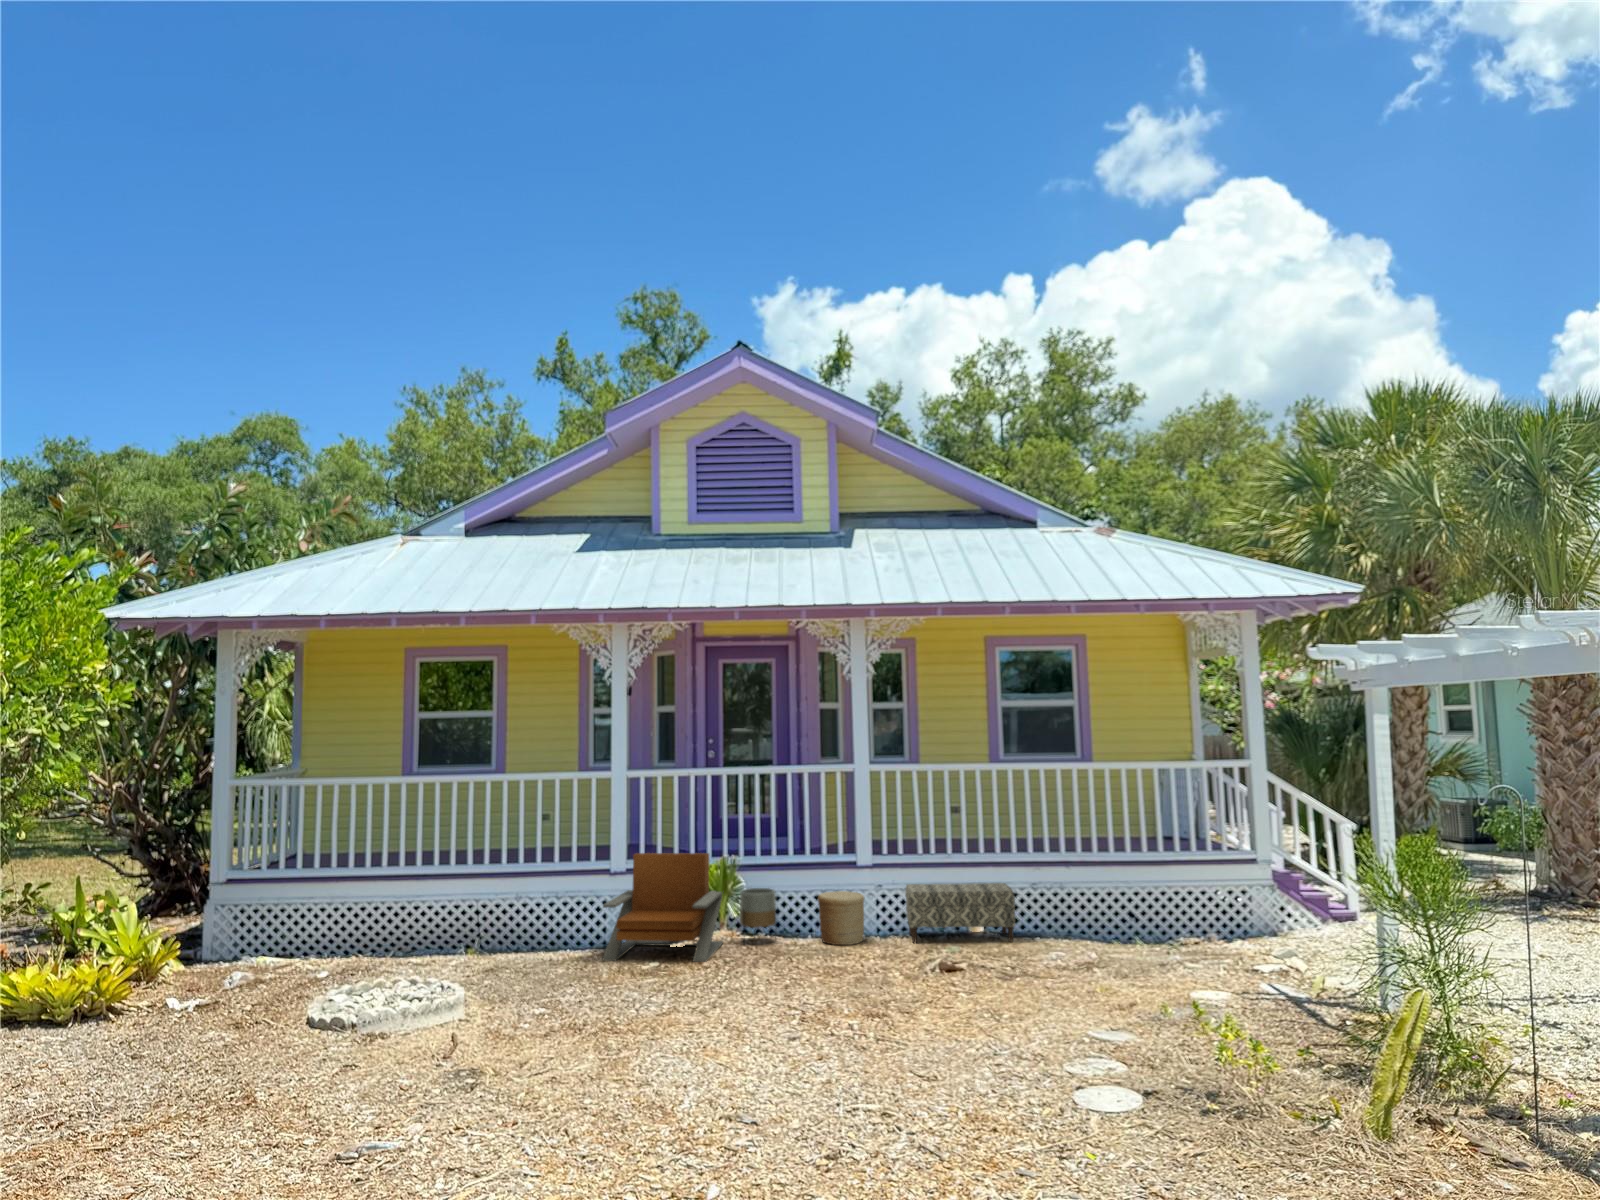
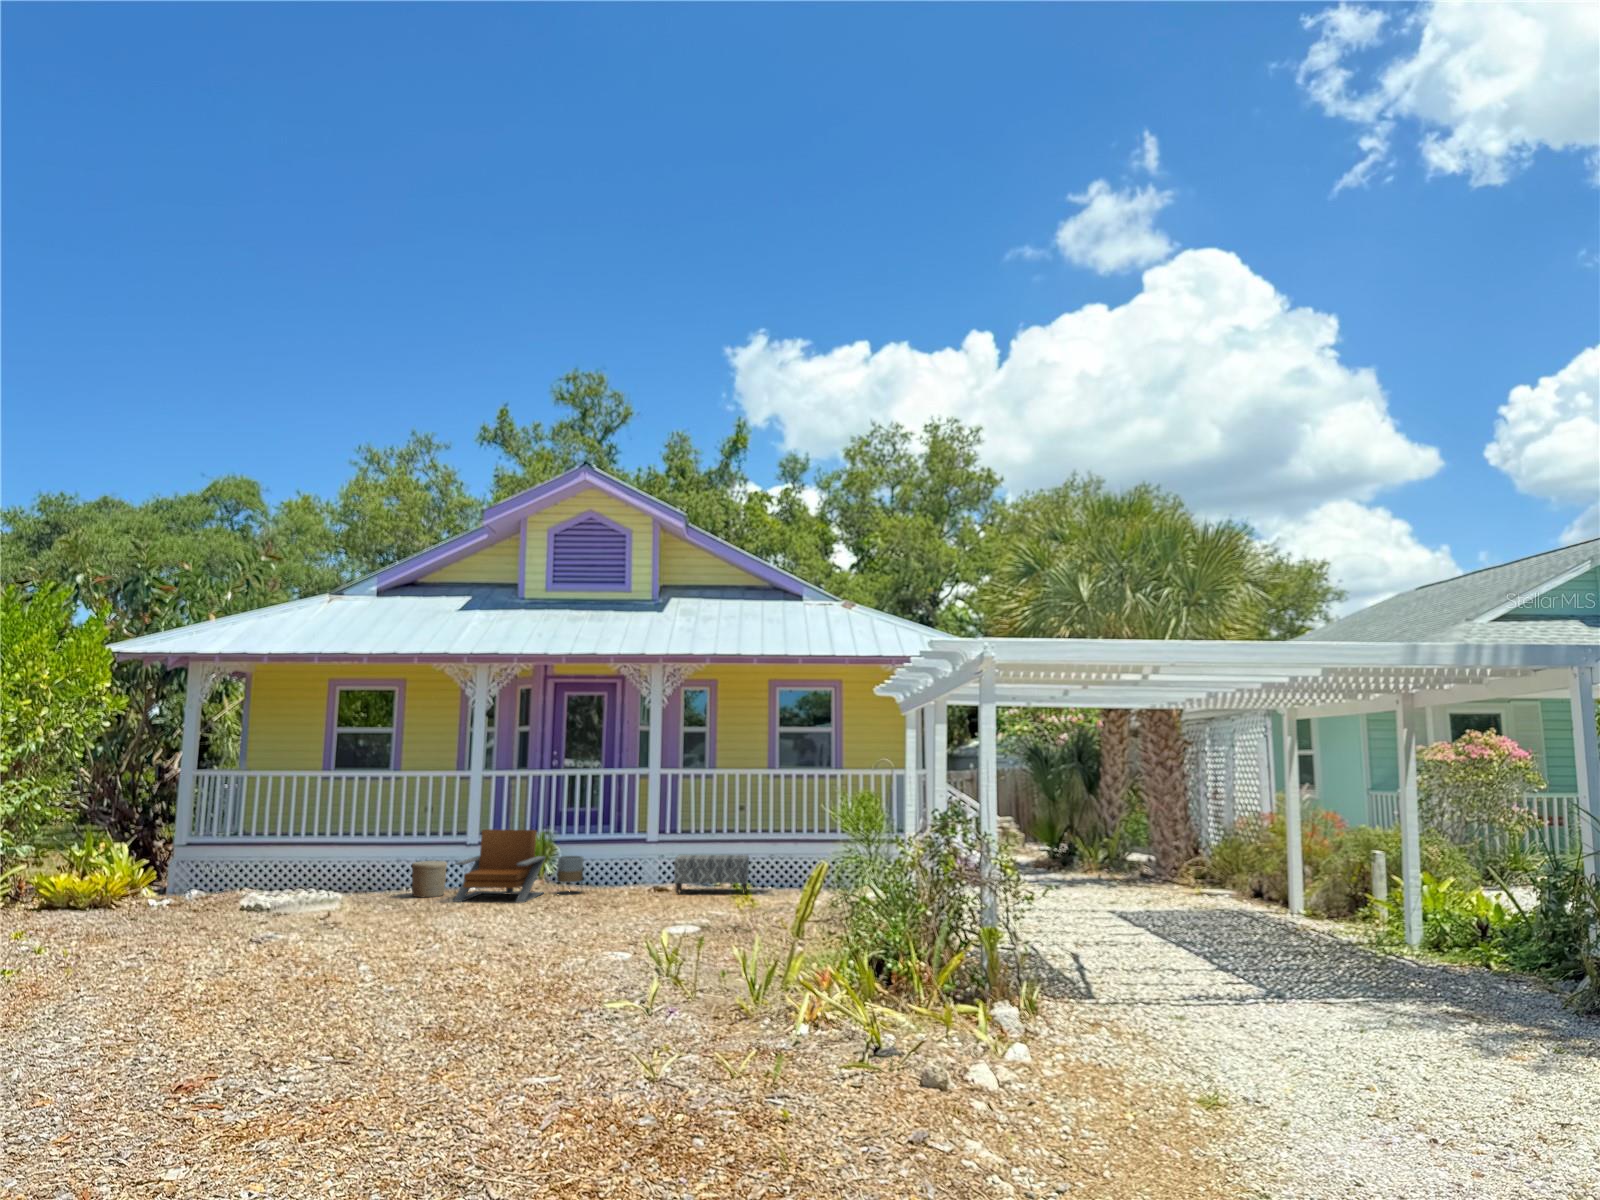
woven basket: present [818,891,864,945] -> present [412,861,447,897]

